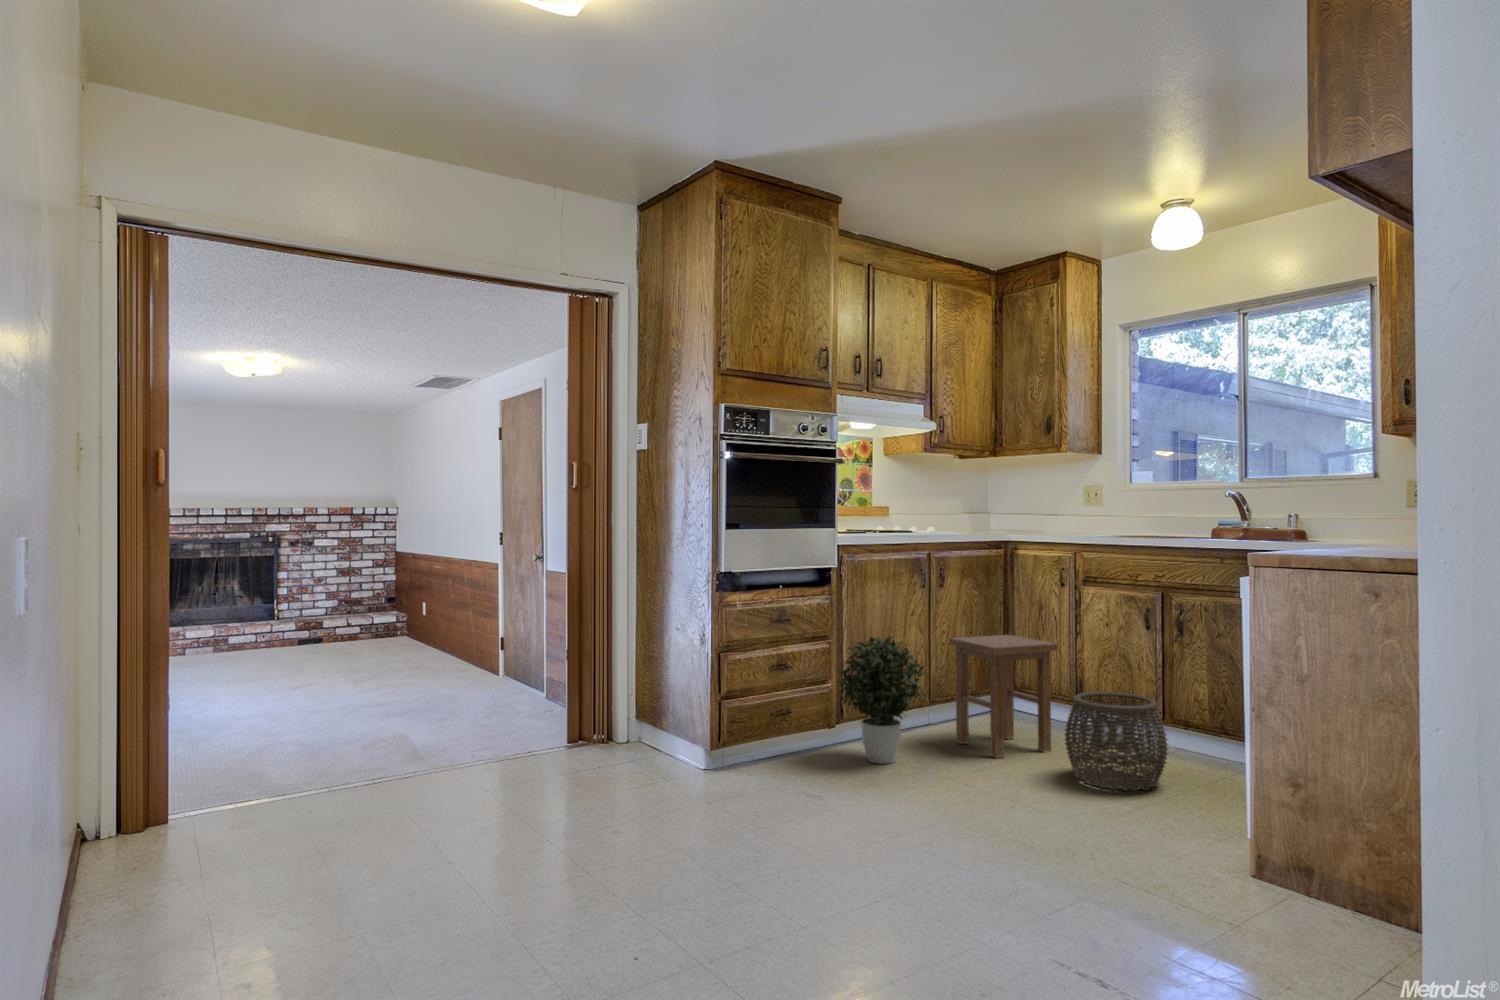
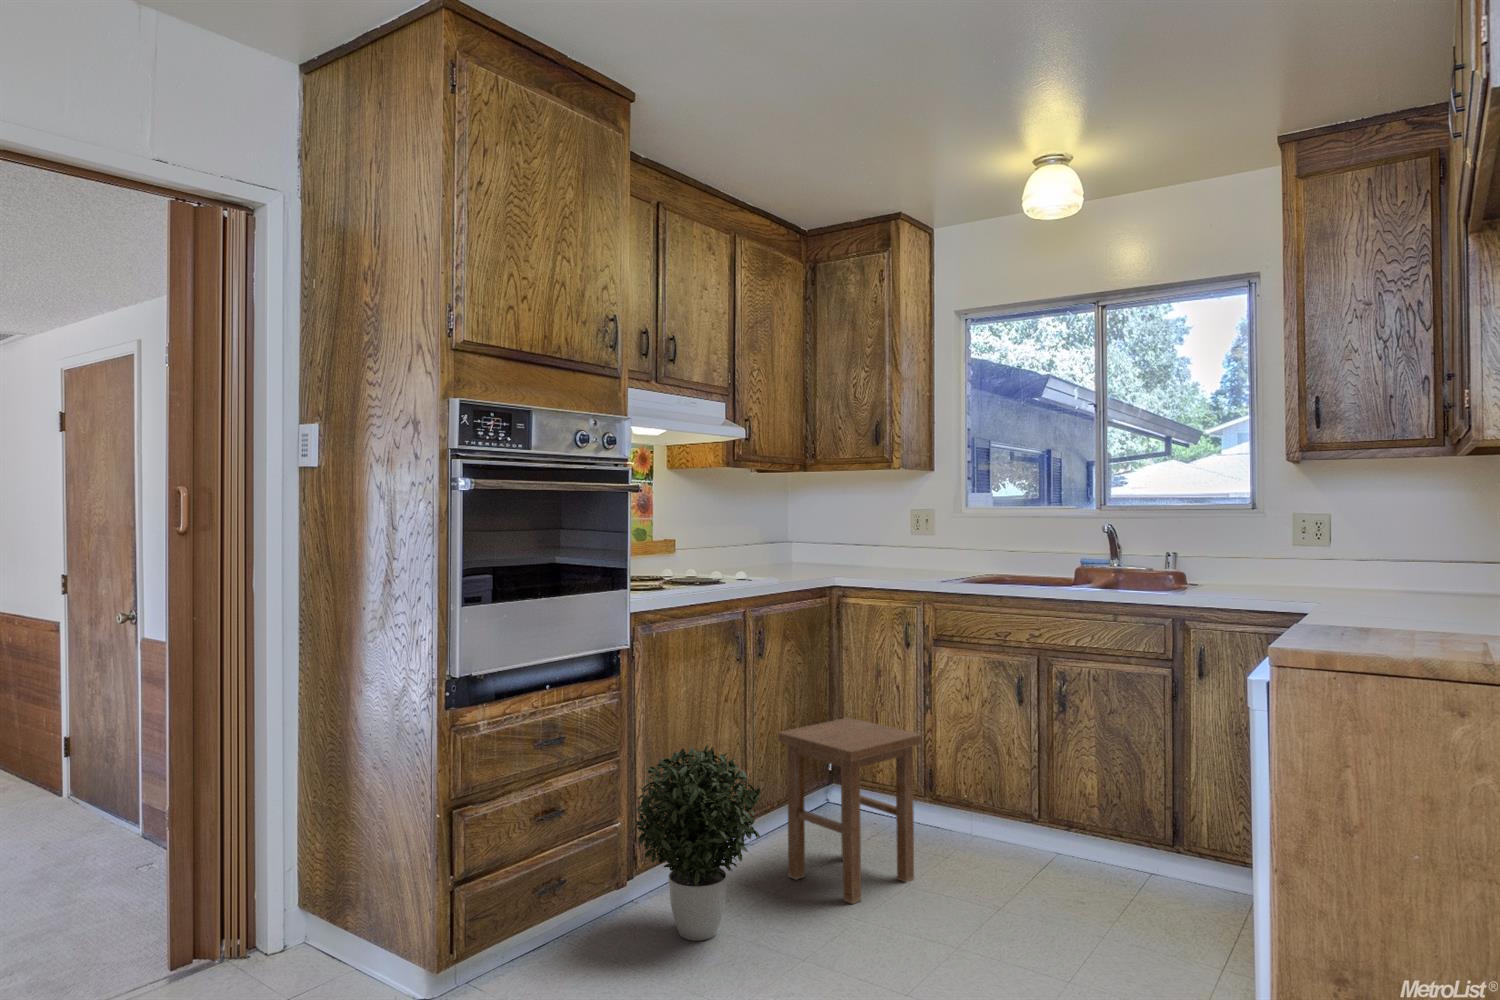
woven basket: present [1065,692,1168,791] -> none [953,805,1089,954]

